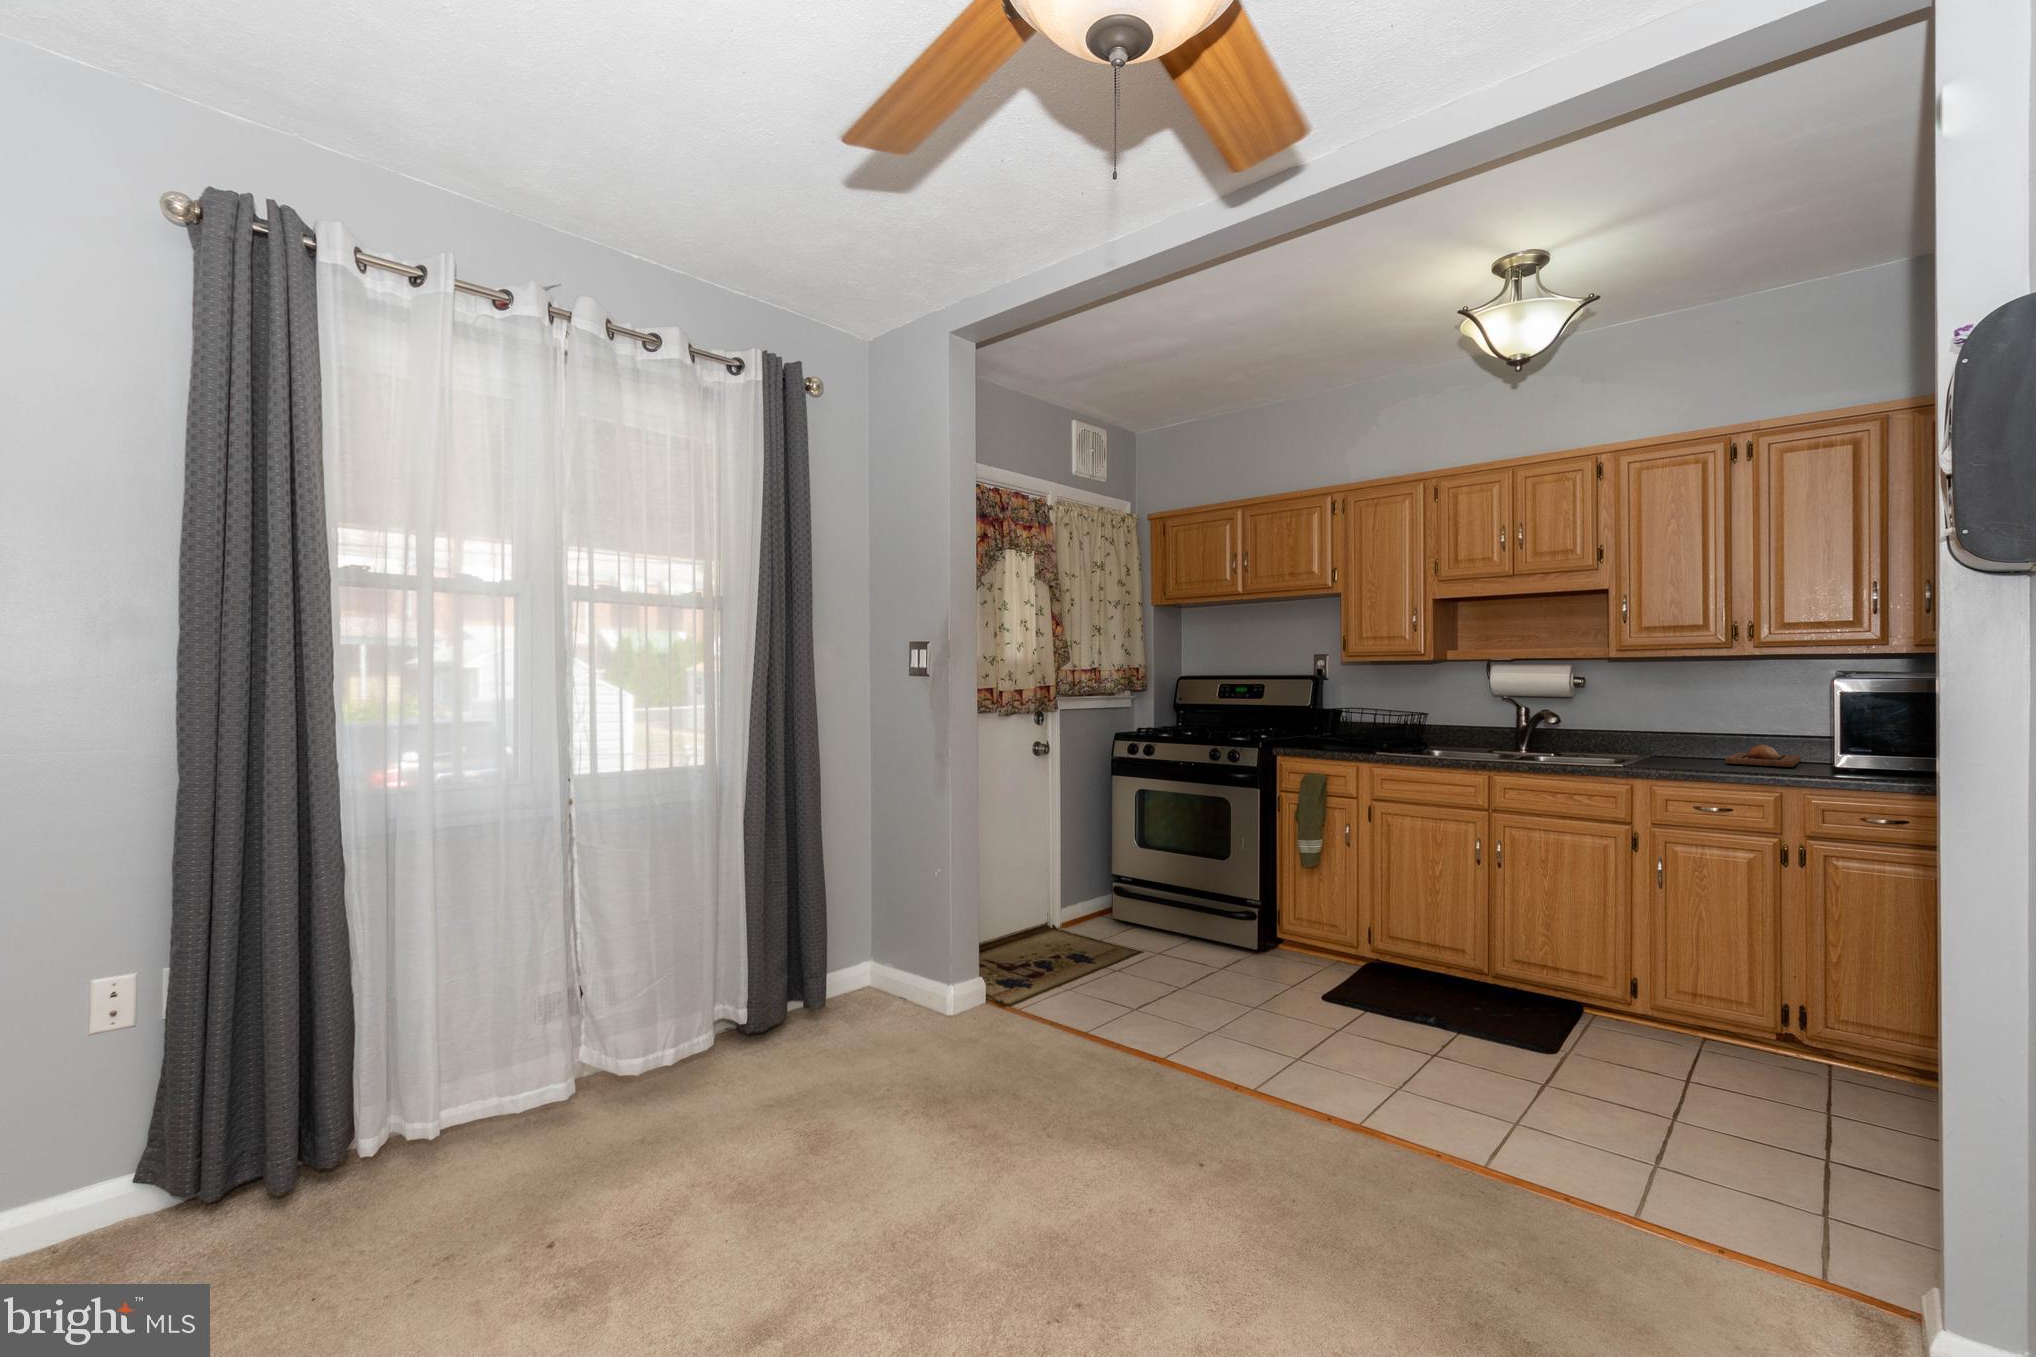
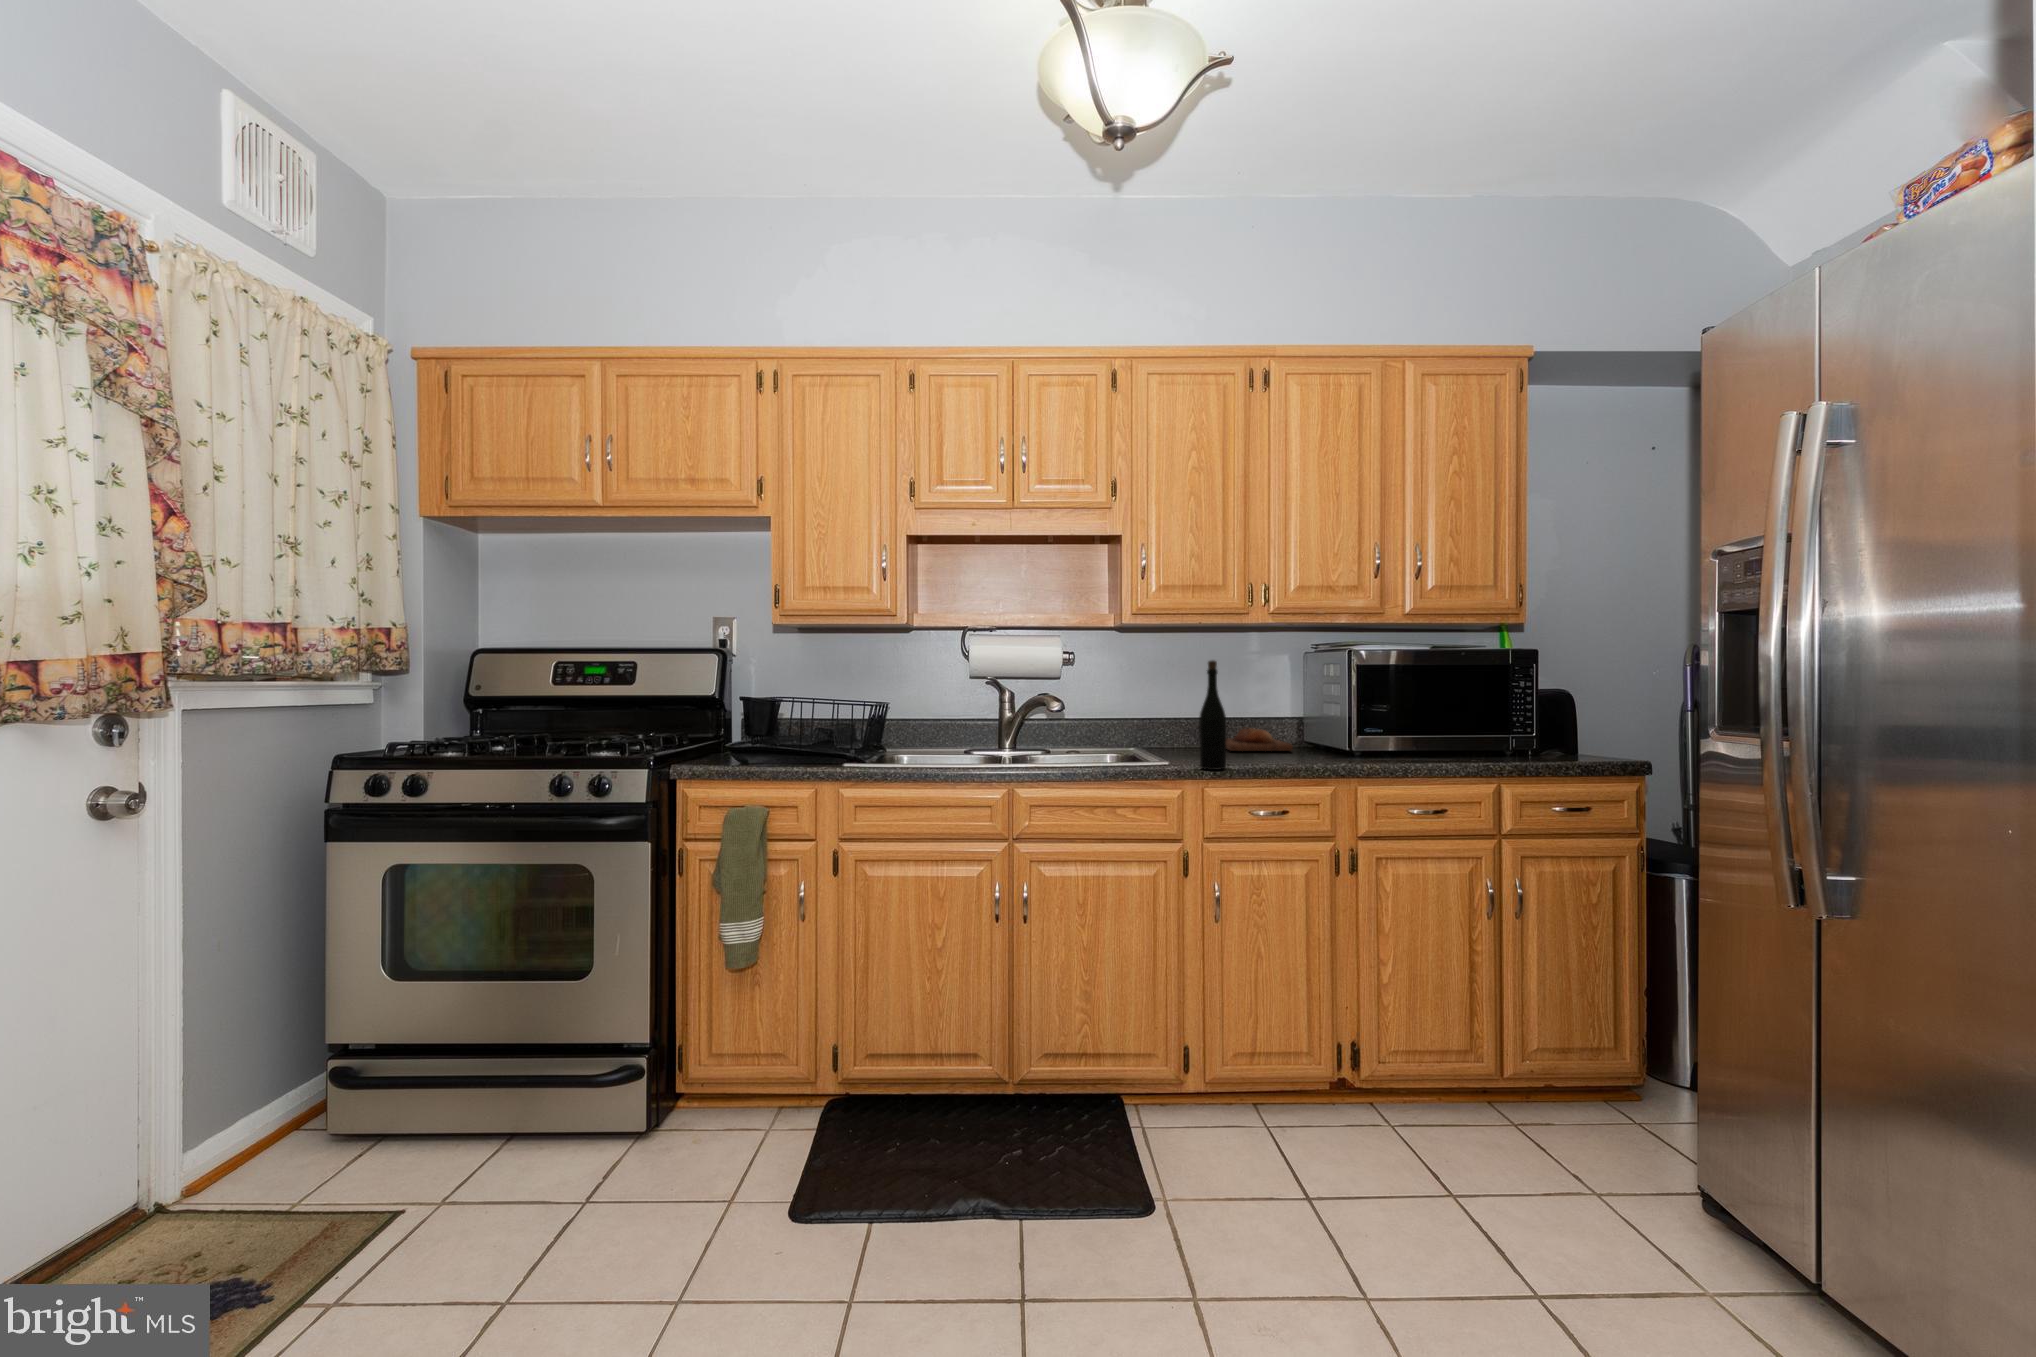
bottle: none [1653,693,1677,775] -> present [1199,661,1226,770]

